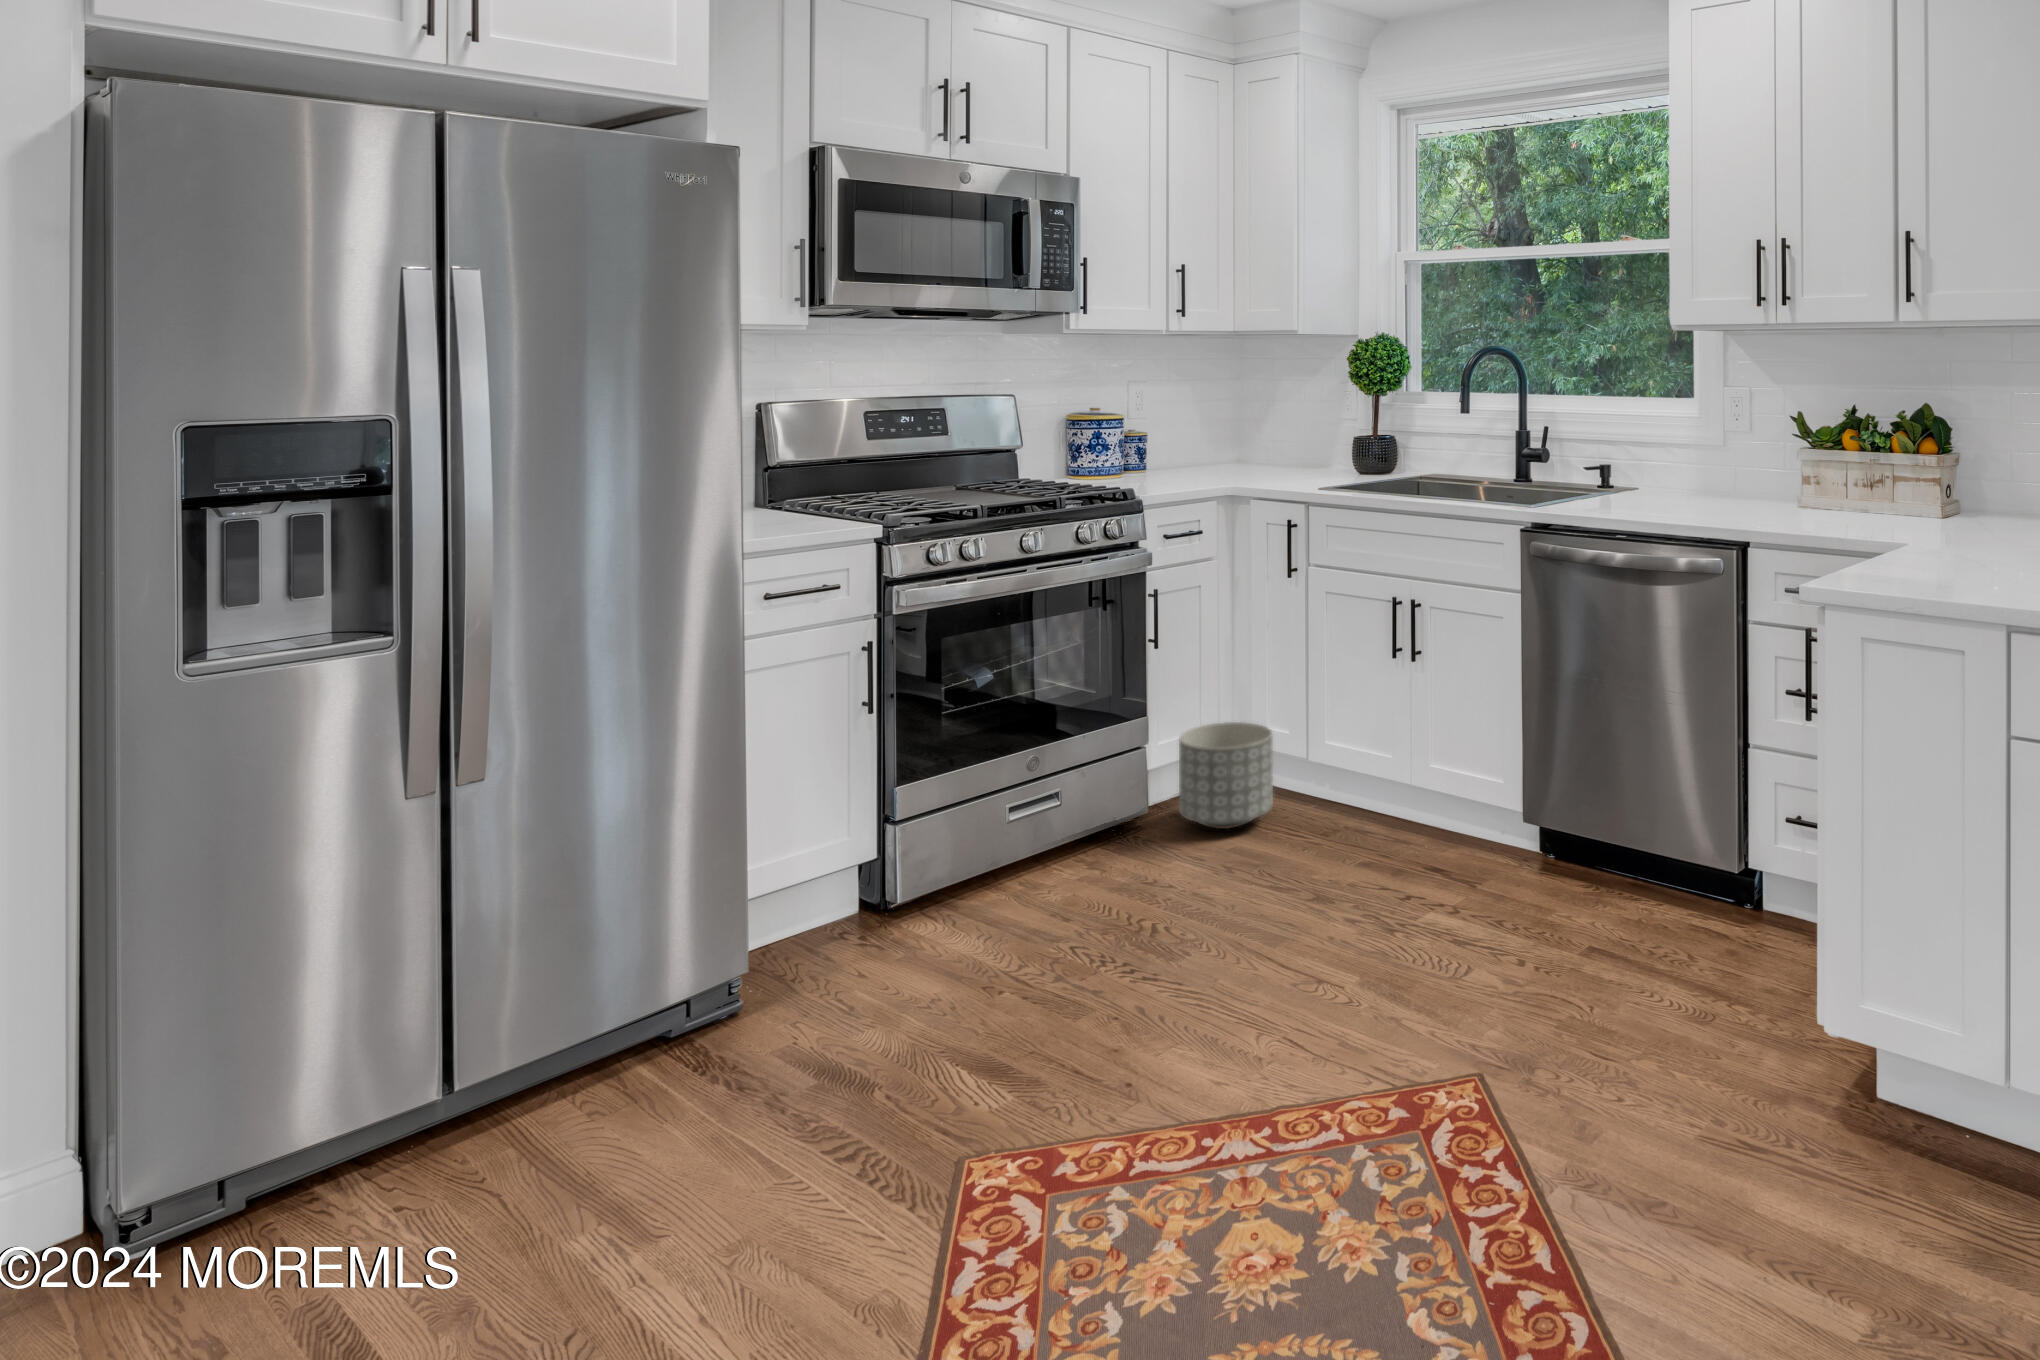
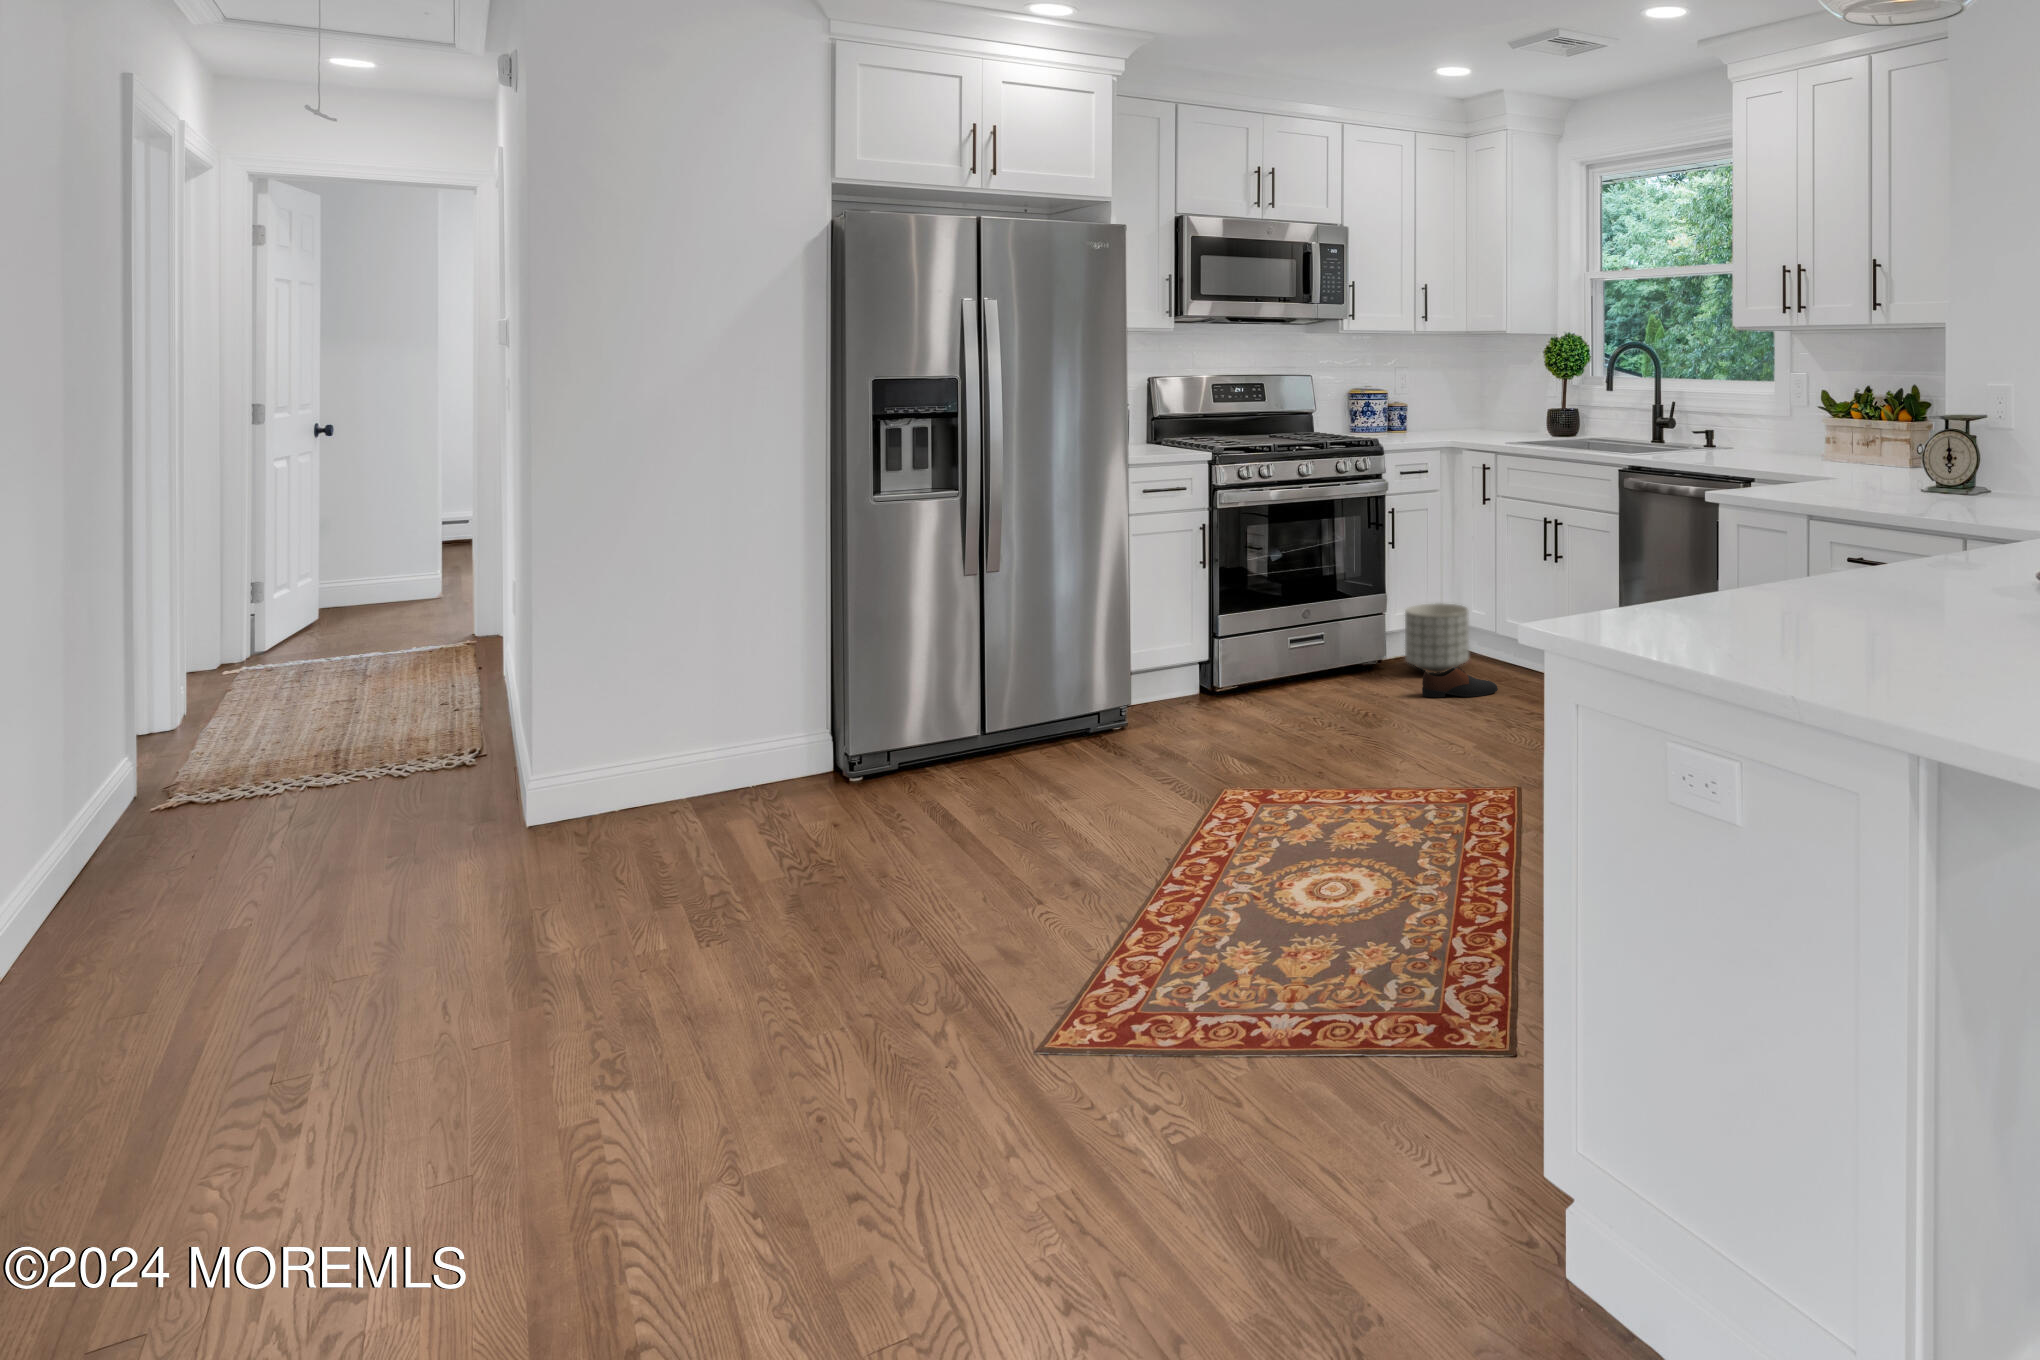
shoe: none [1226,828,1336,881] -> present [1422,666,1498,697]

